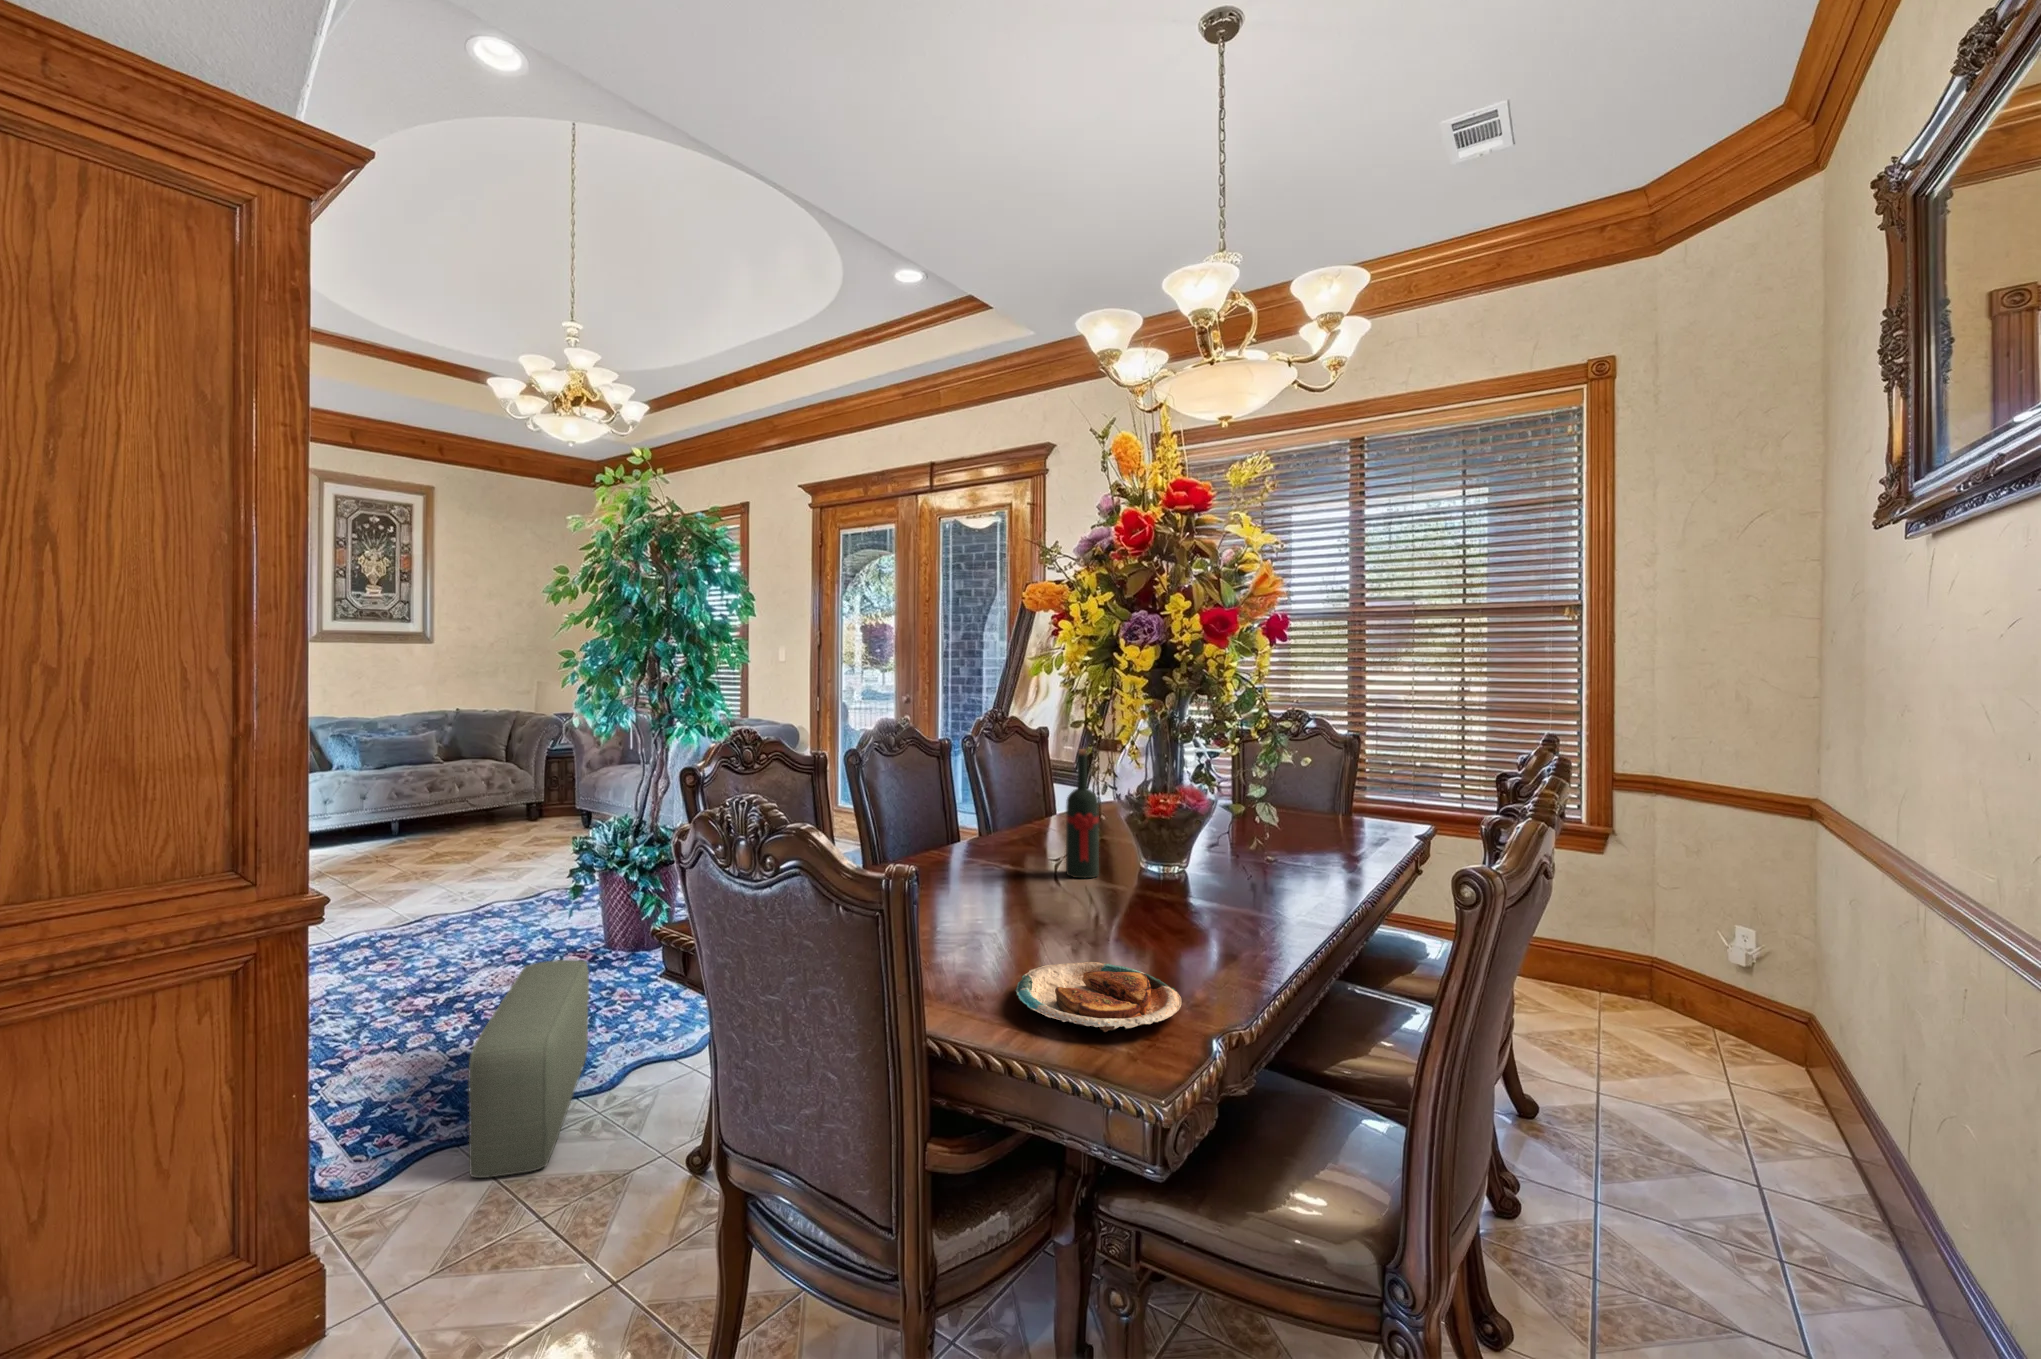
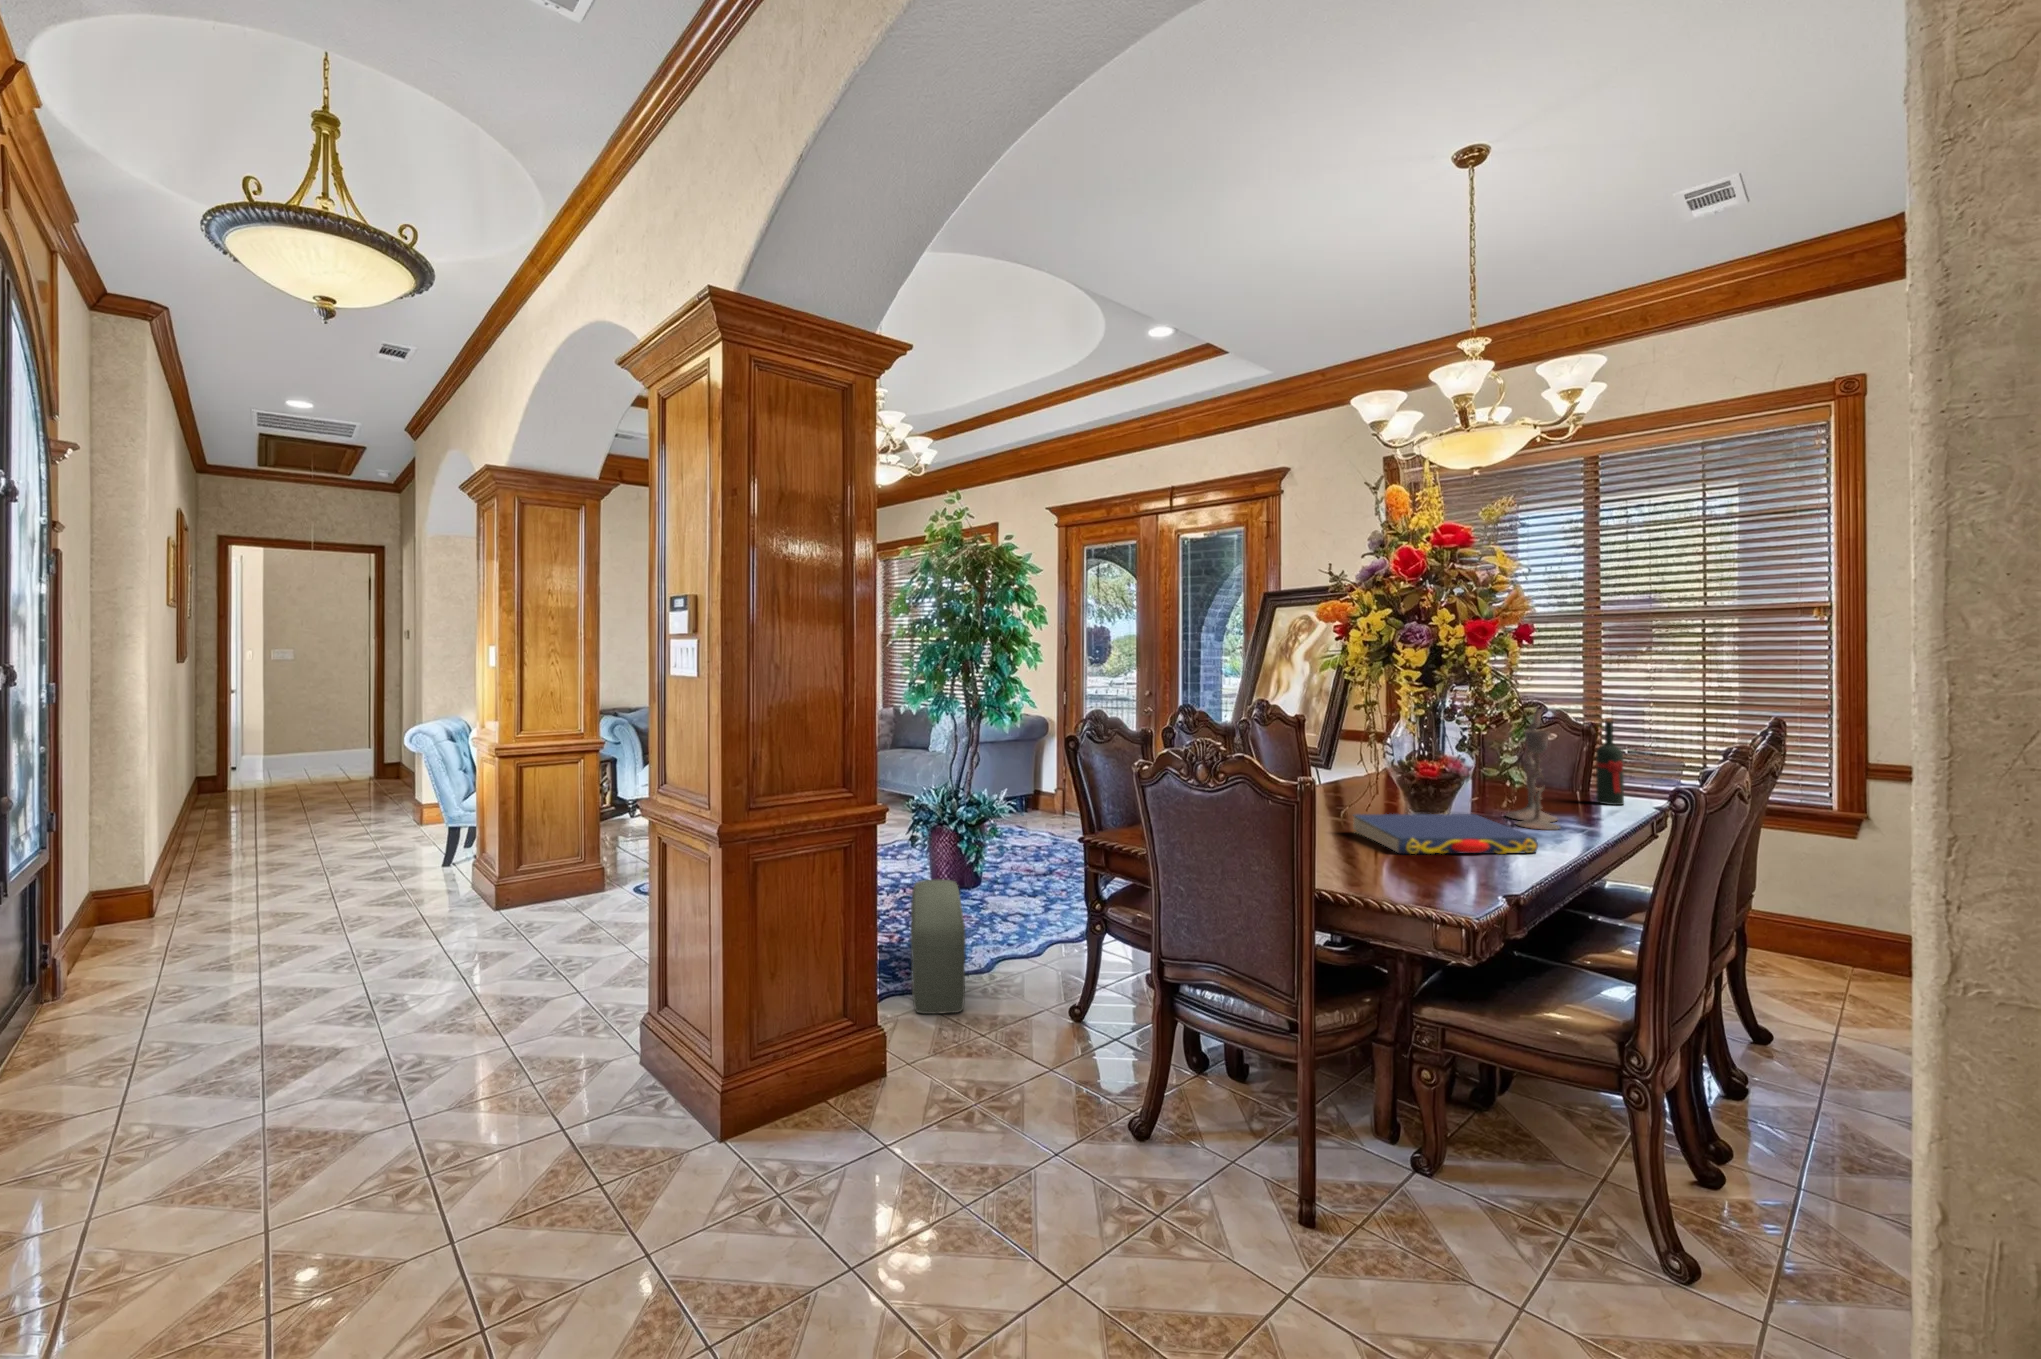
candlestick: none [1255,723,1317,882] -> present [1506,710,1560,830]
wine bottle: present [1066,749,1099,878] -> present [1596,718,1624,805]
book: none [1059,866,1286,940] -> present [1353,814,1538,854]
plate: present [1014,962,1182,1032] -> none [1350,859,1469,892]

